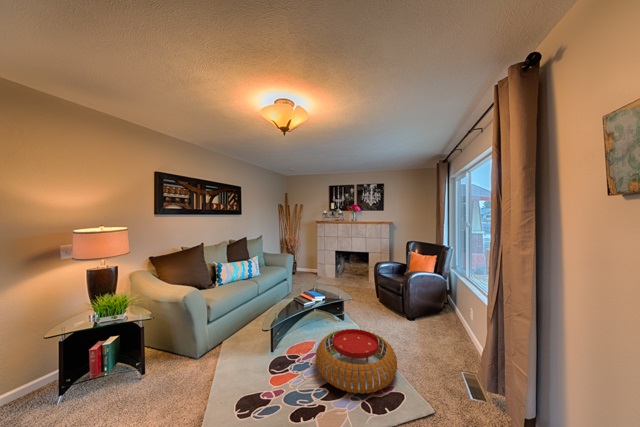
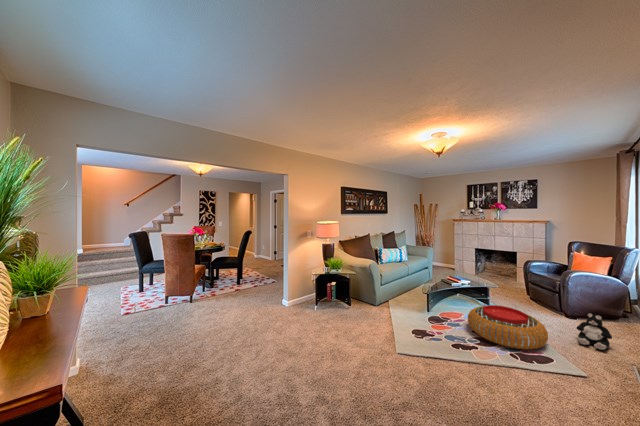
plush toy: none [419,323,447,365] -> present [577,313,612,350]

